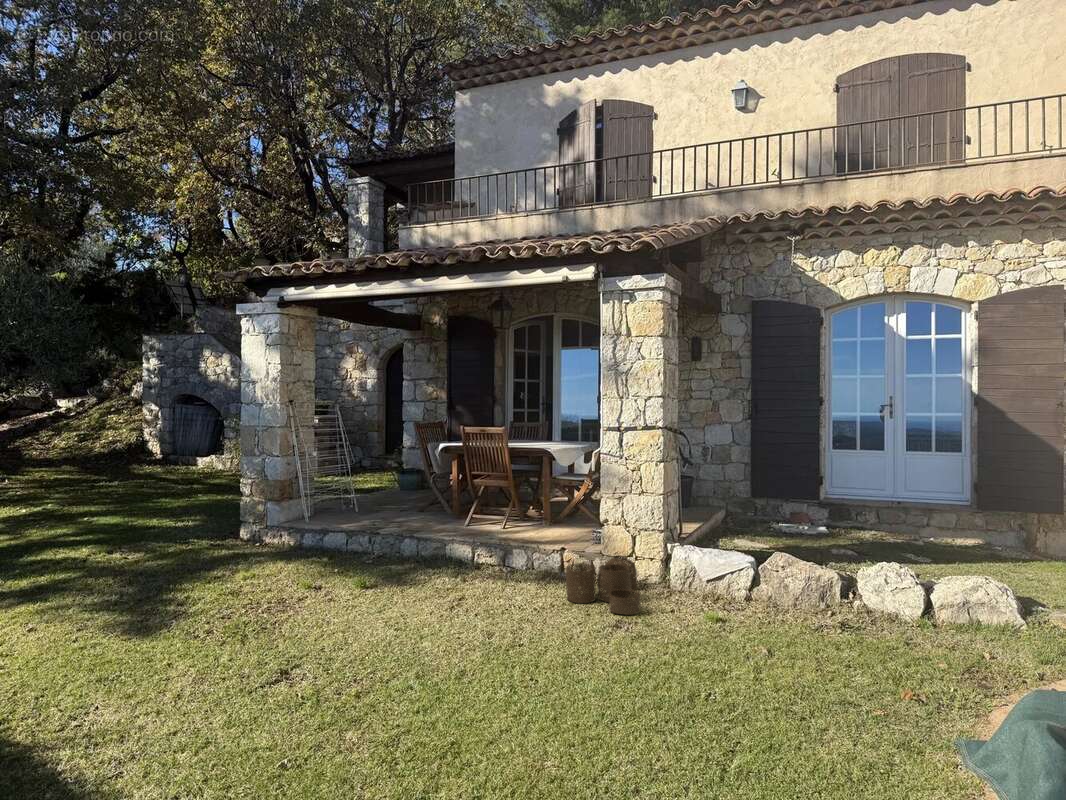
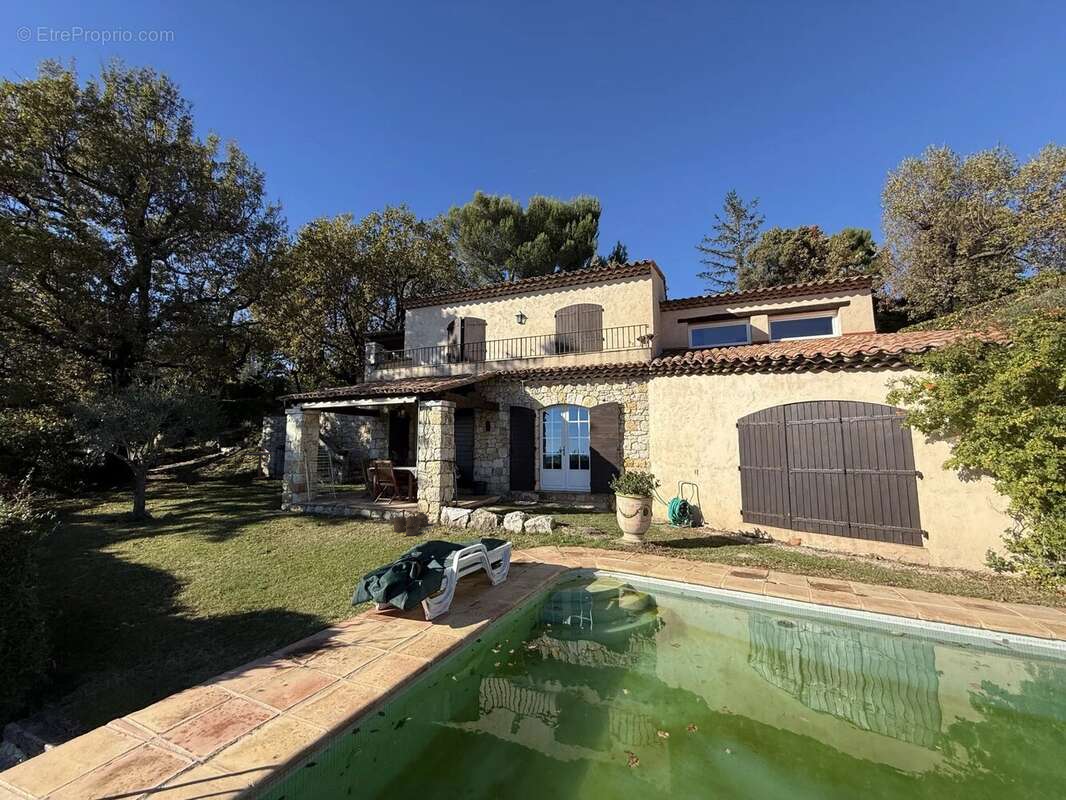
pedestal table: none [114,409,170,464] -> present [246,452,274,479]

